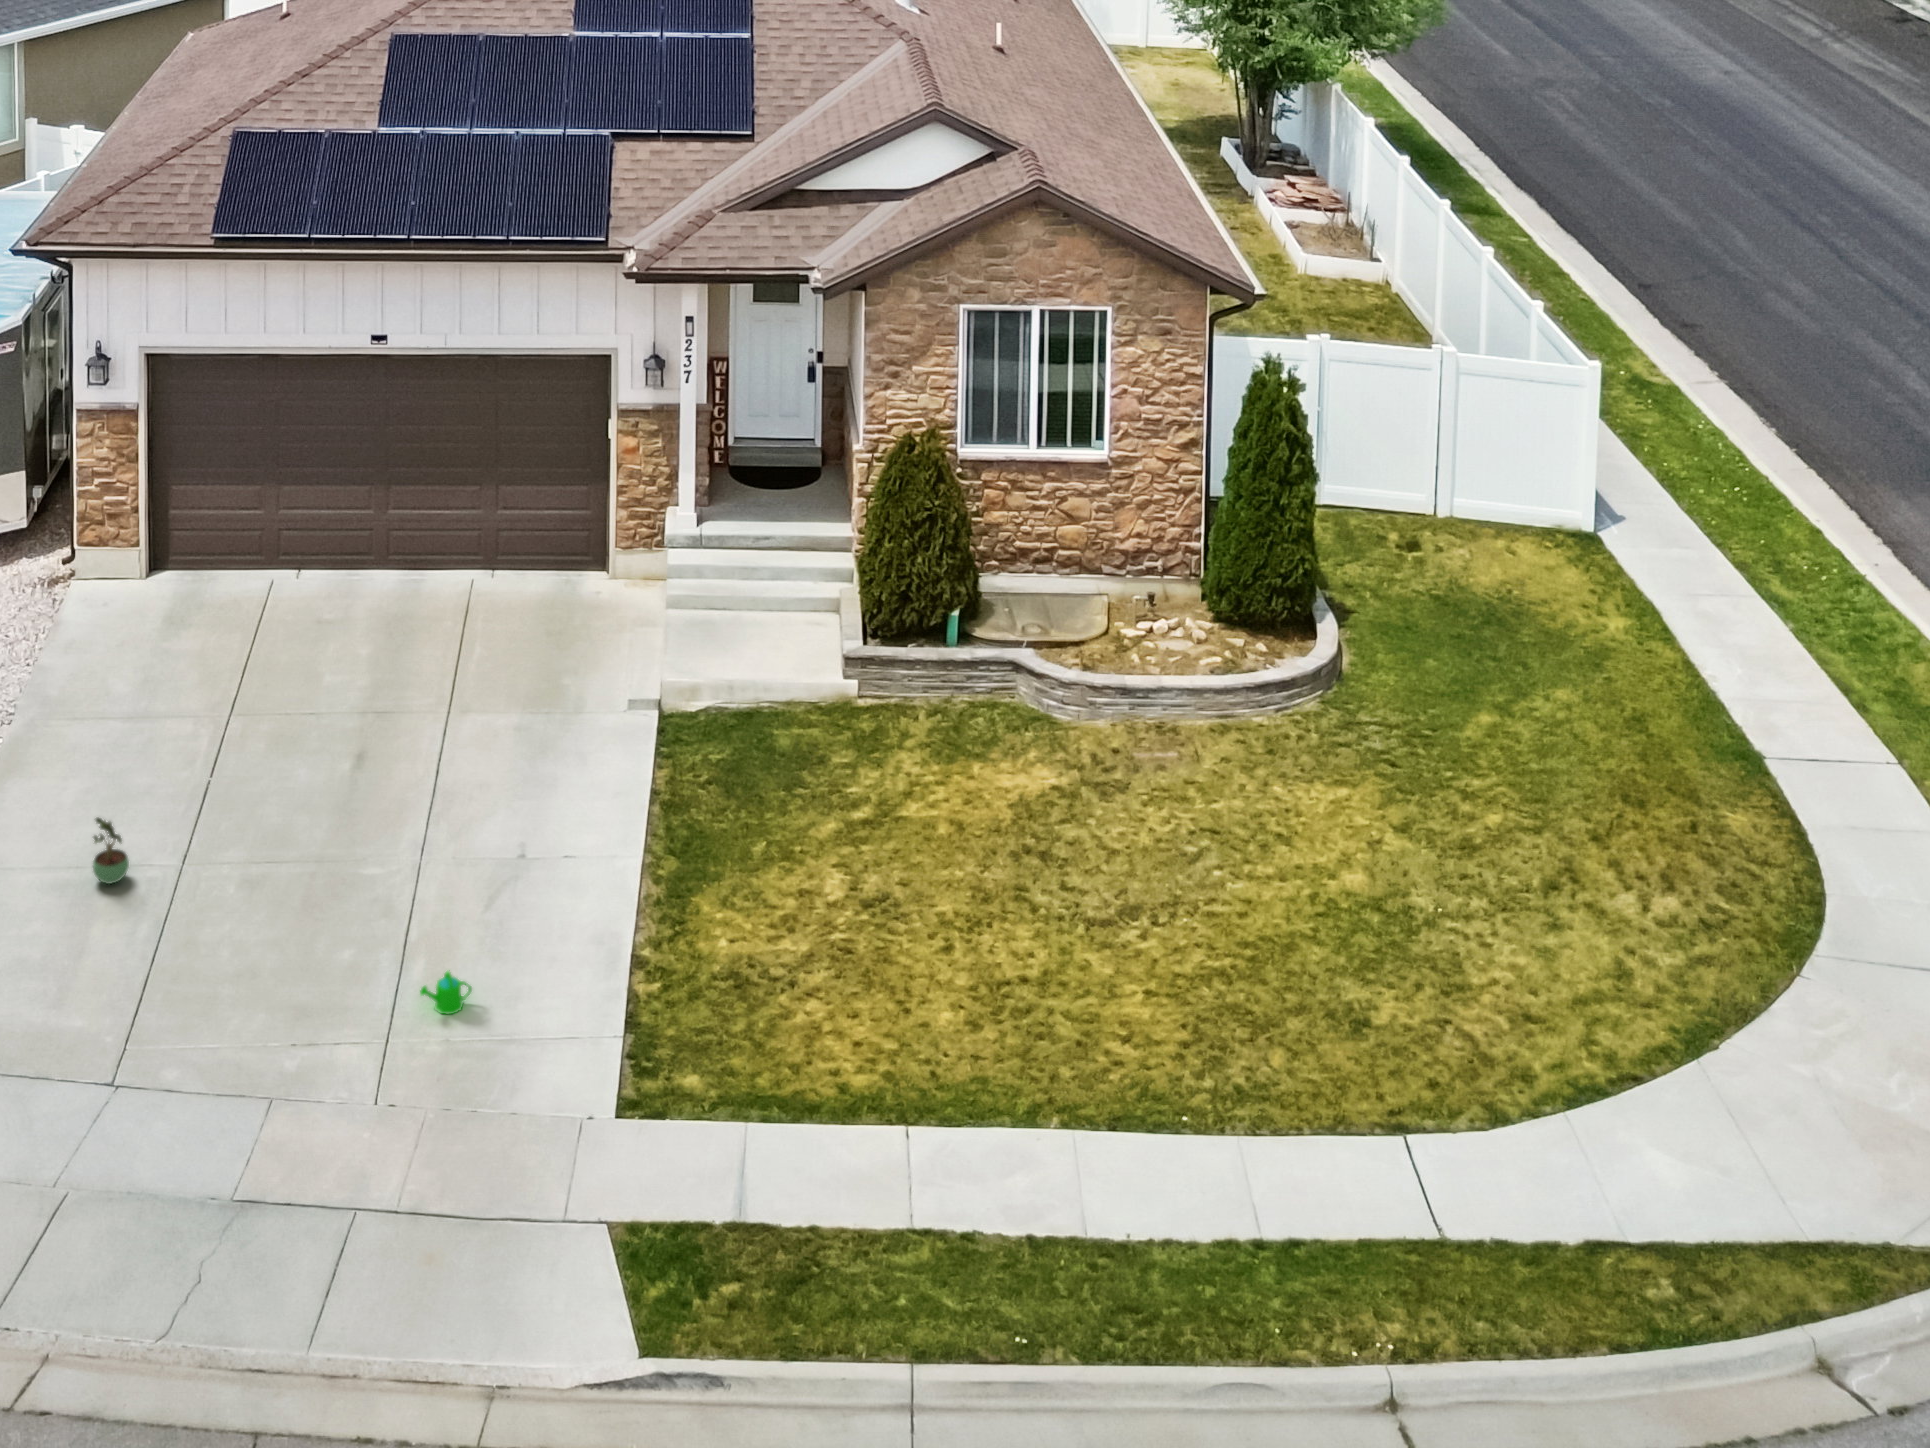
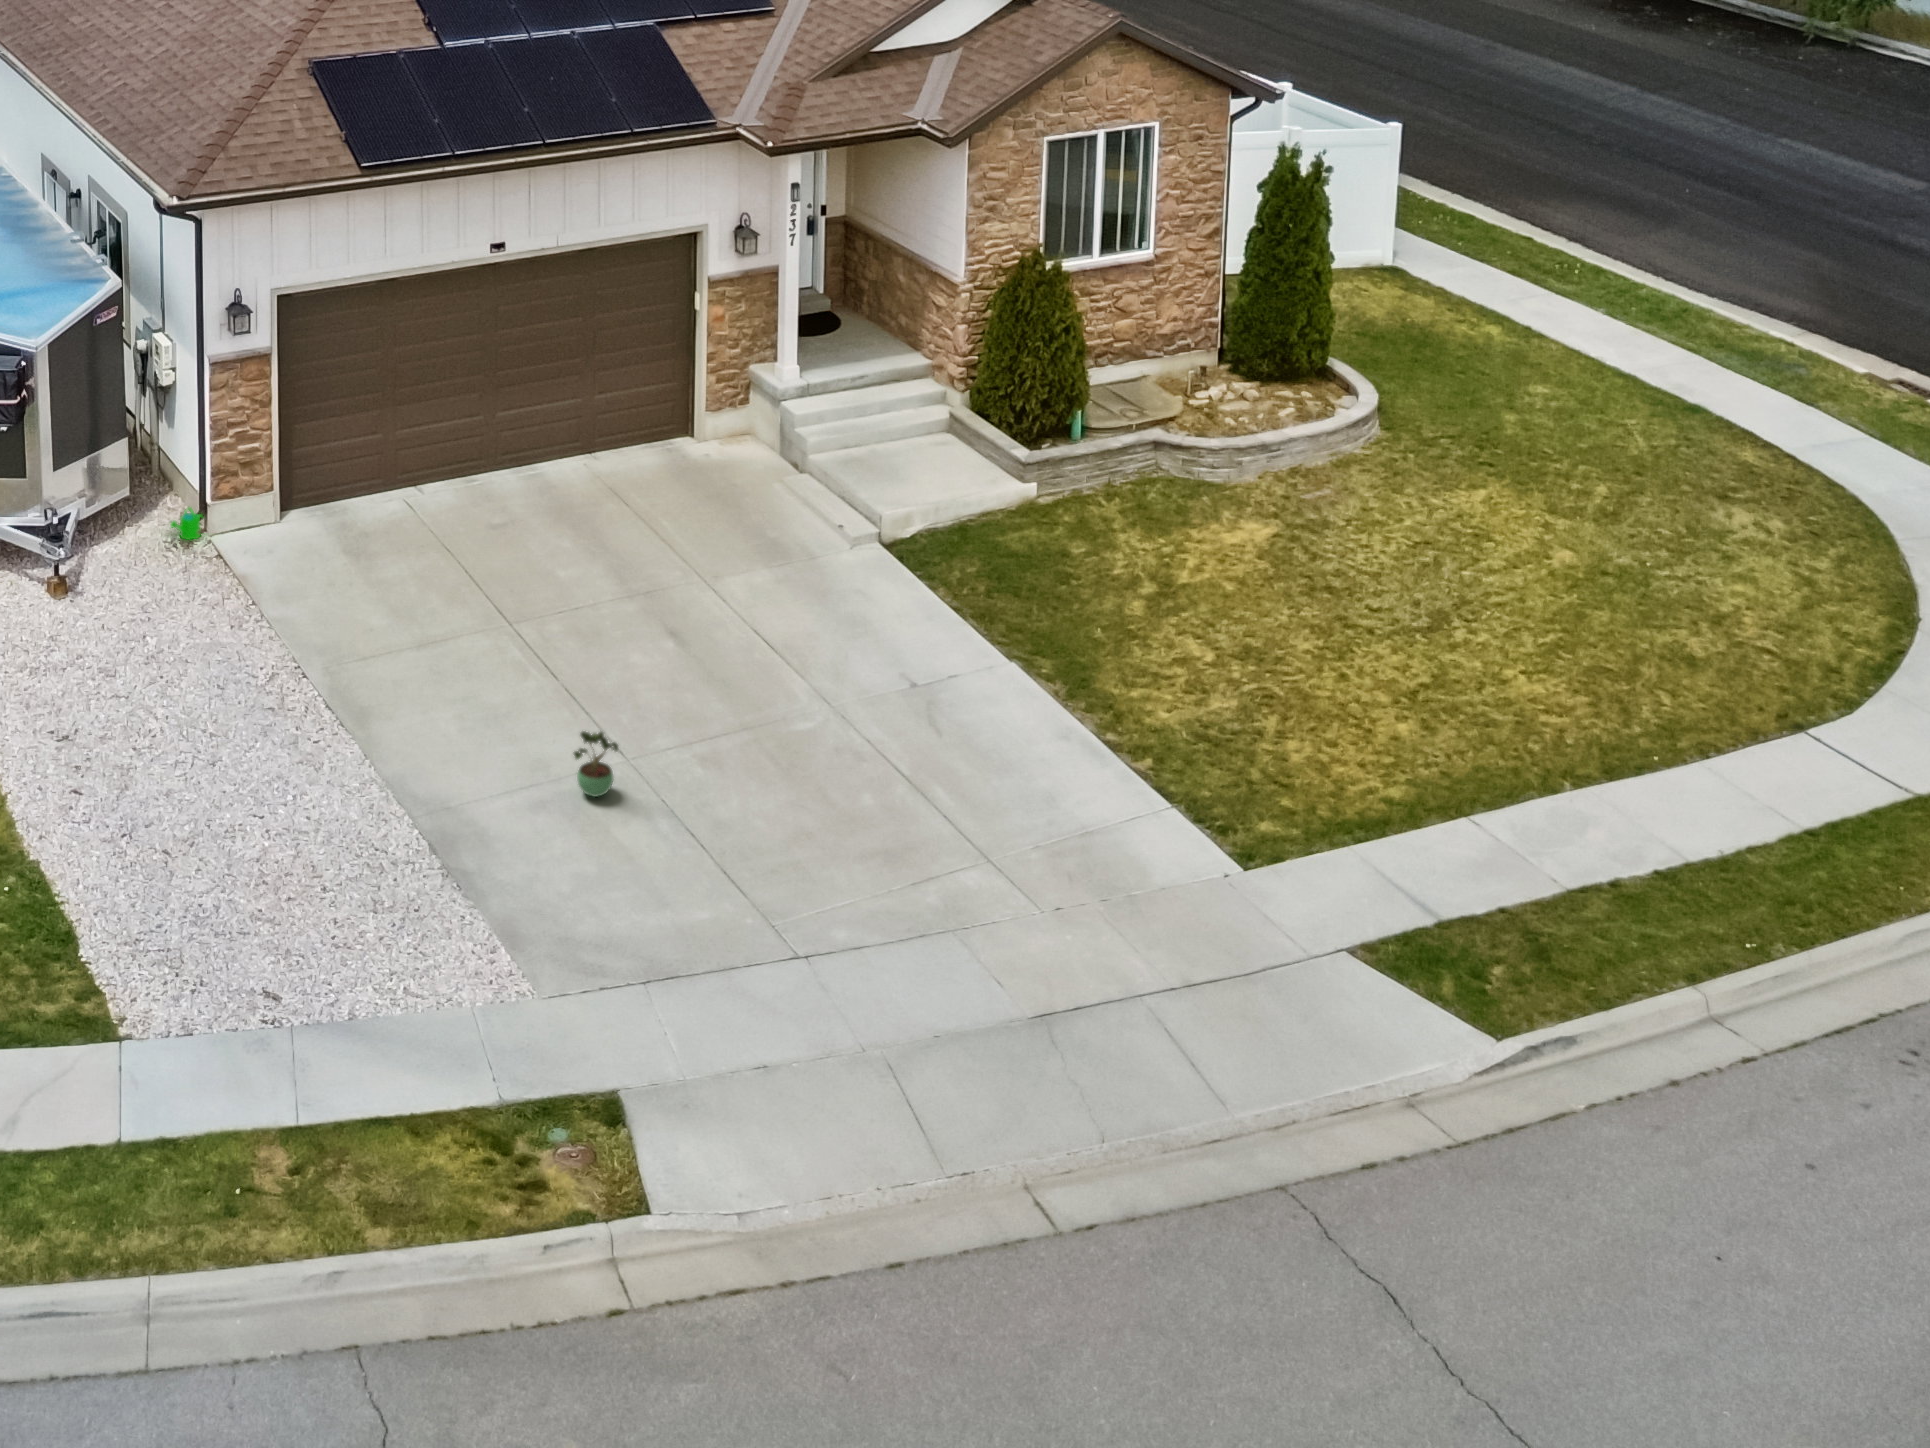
watering can: present [420,971,472,1014] -> present [171,508,202,540]

